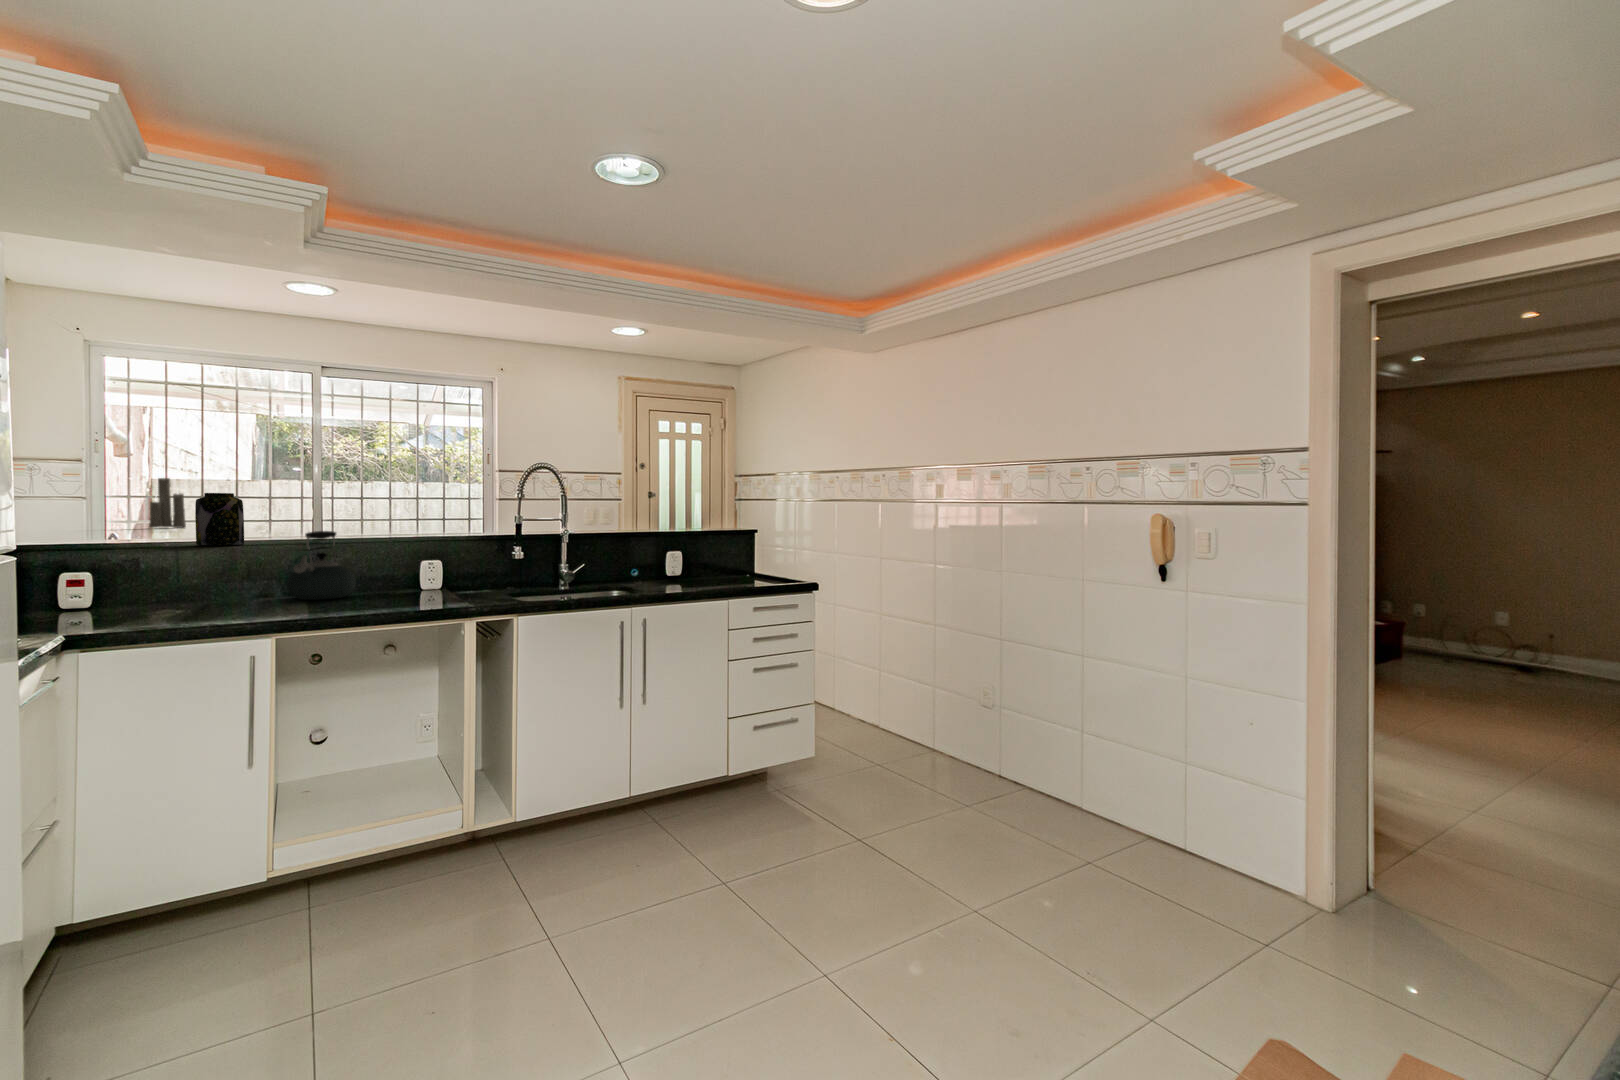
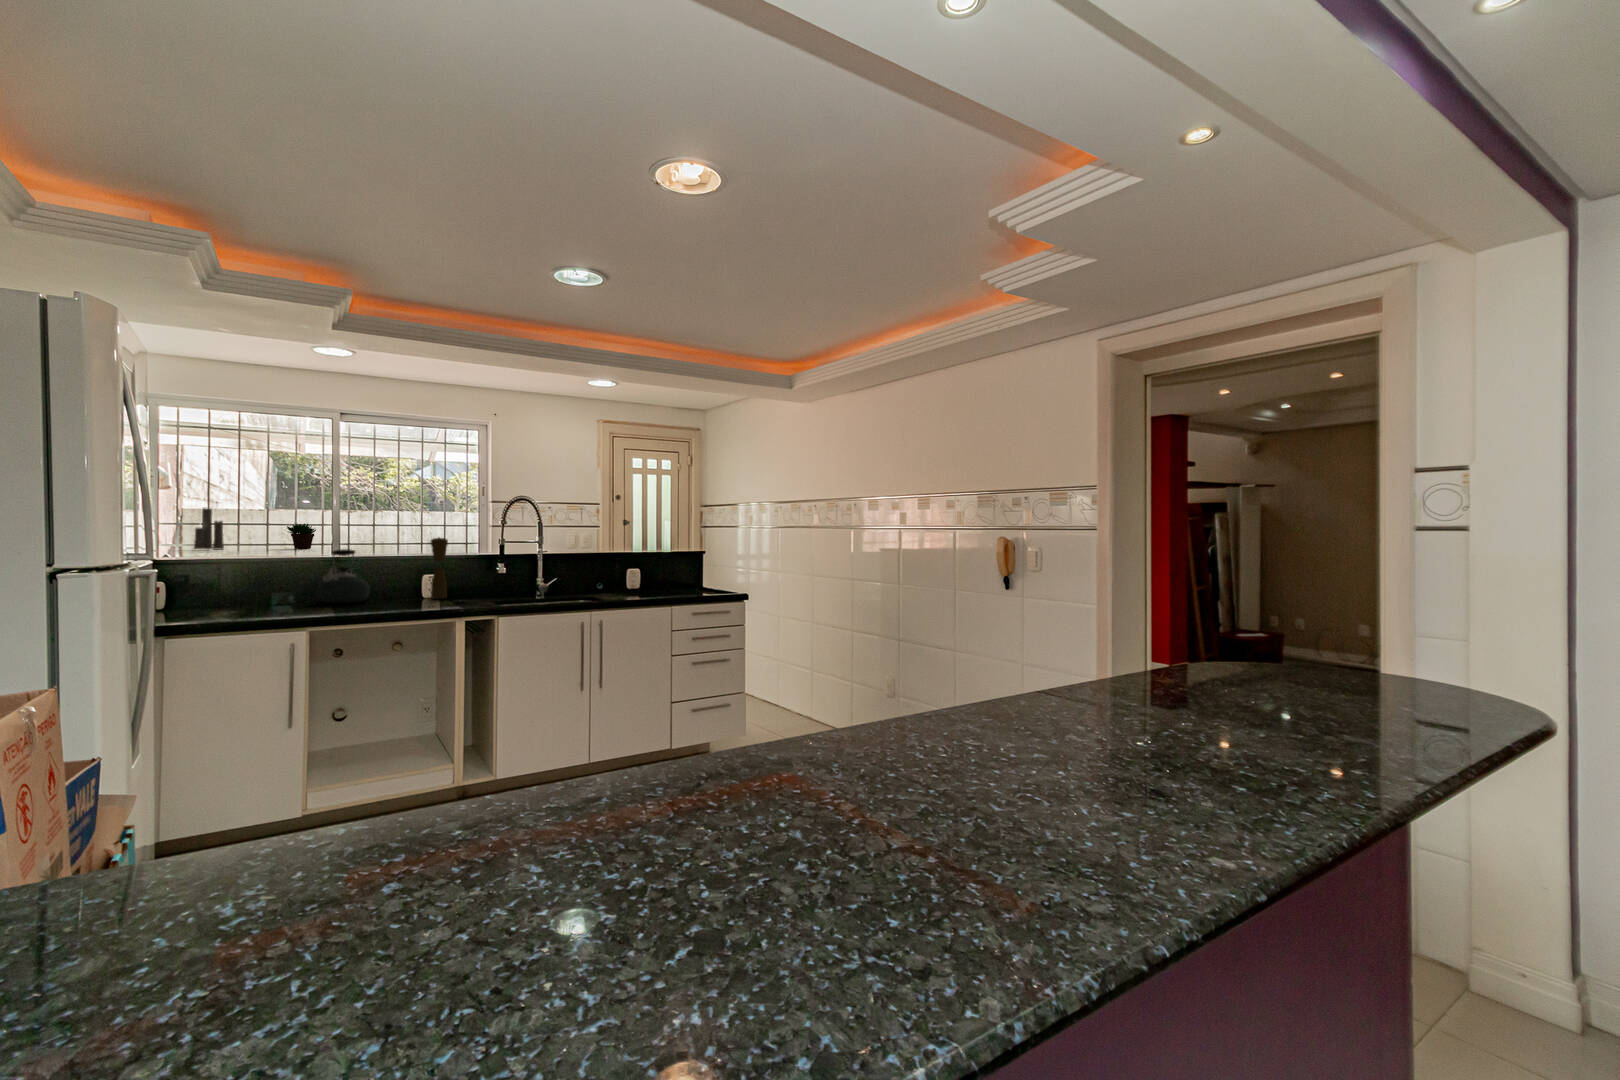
jar: present [195,493,244,545] -> none [245,520,282,561]
succulent plant: none [260,496,297,527] -> present [287,523,316,549]
pepper mill: none [431,515,453,592] -> present [431,537,448,599]

